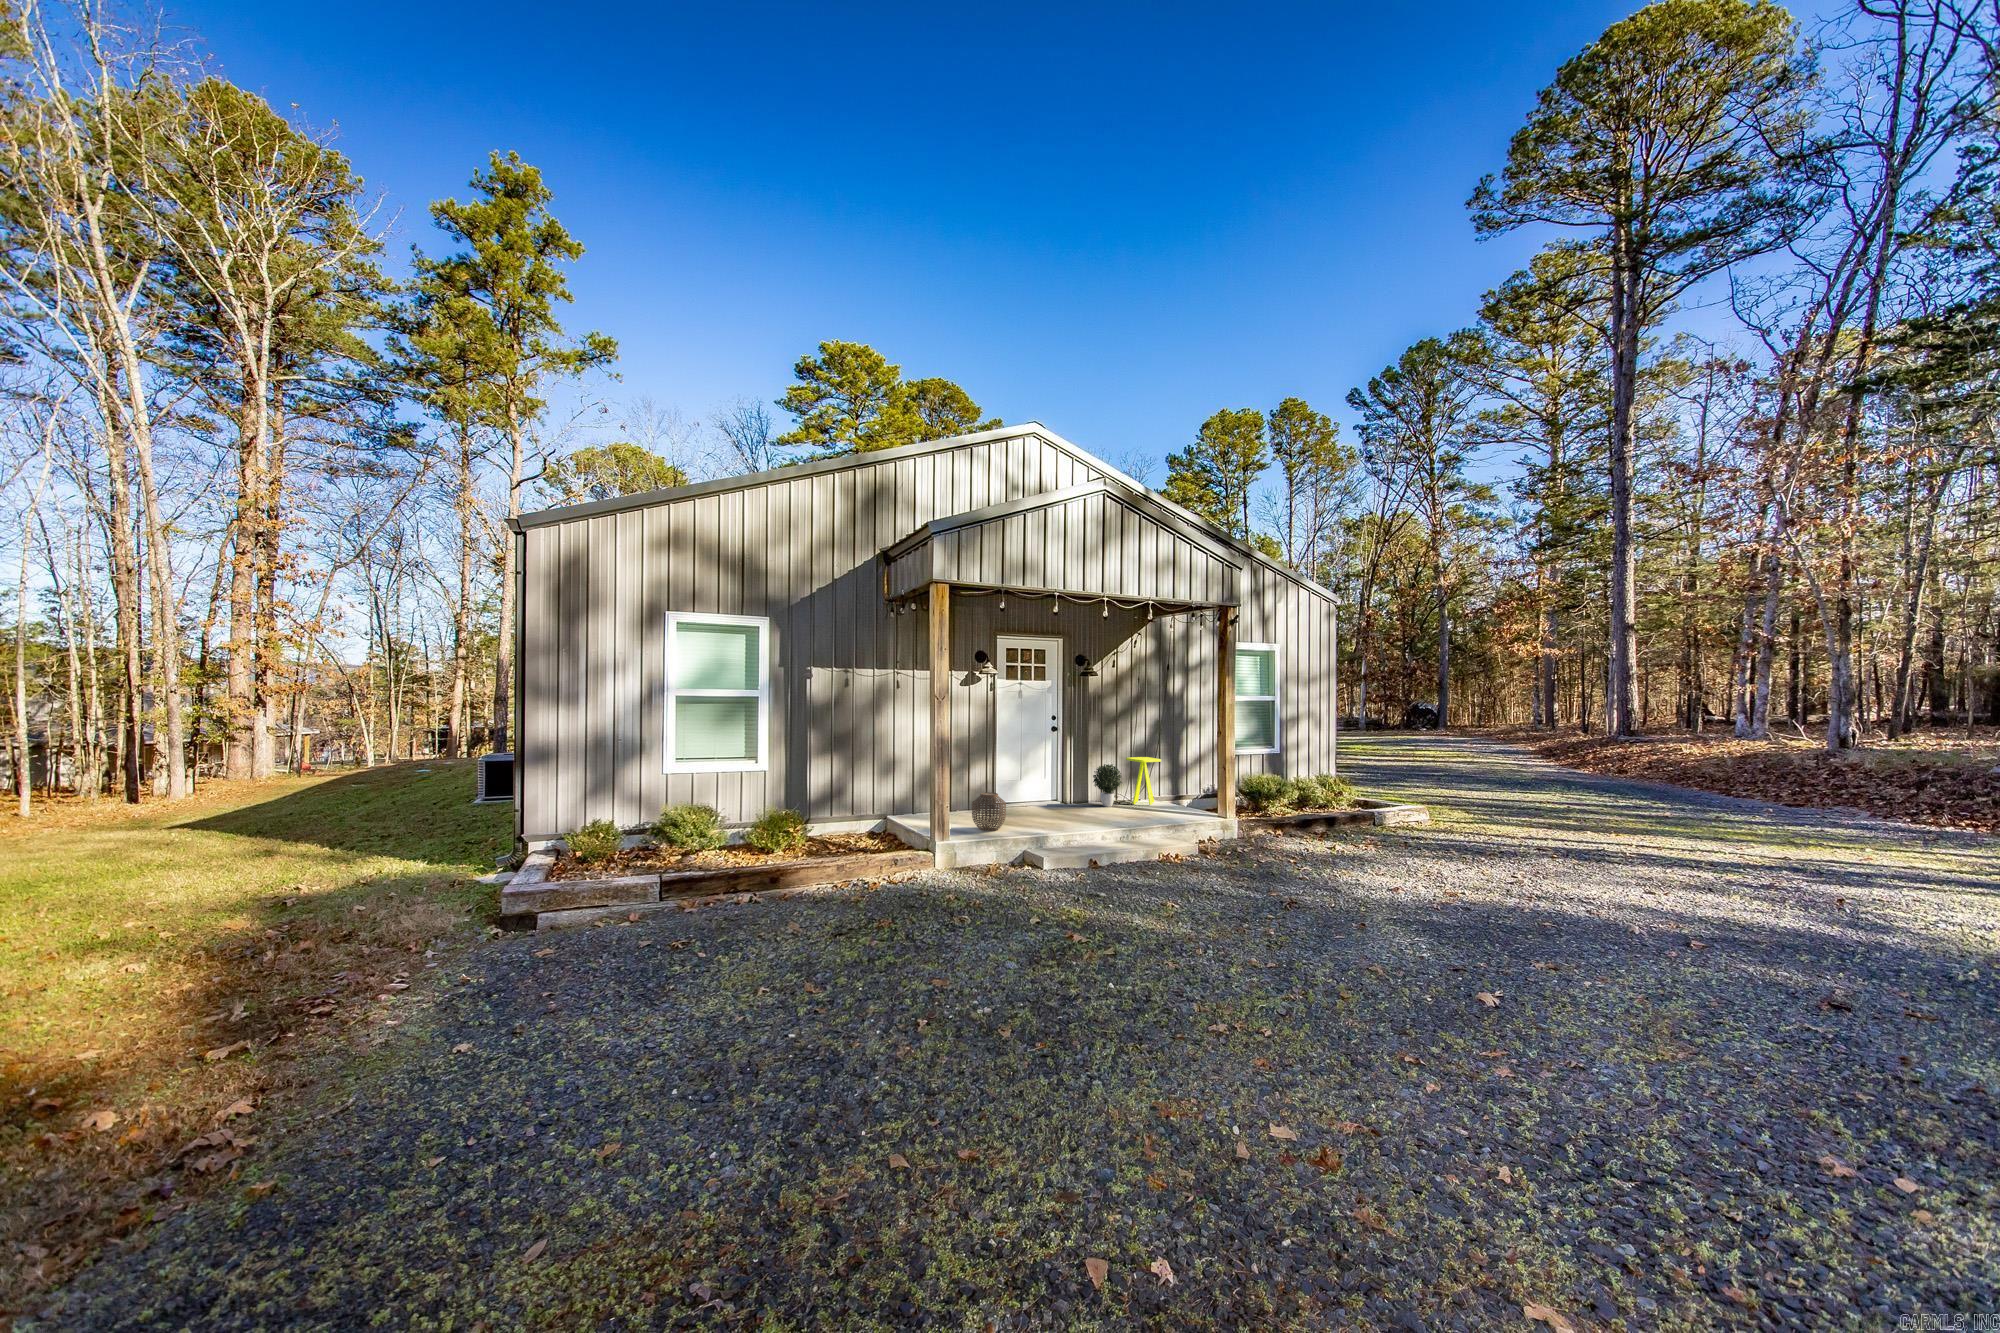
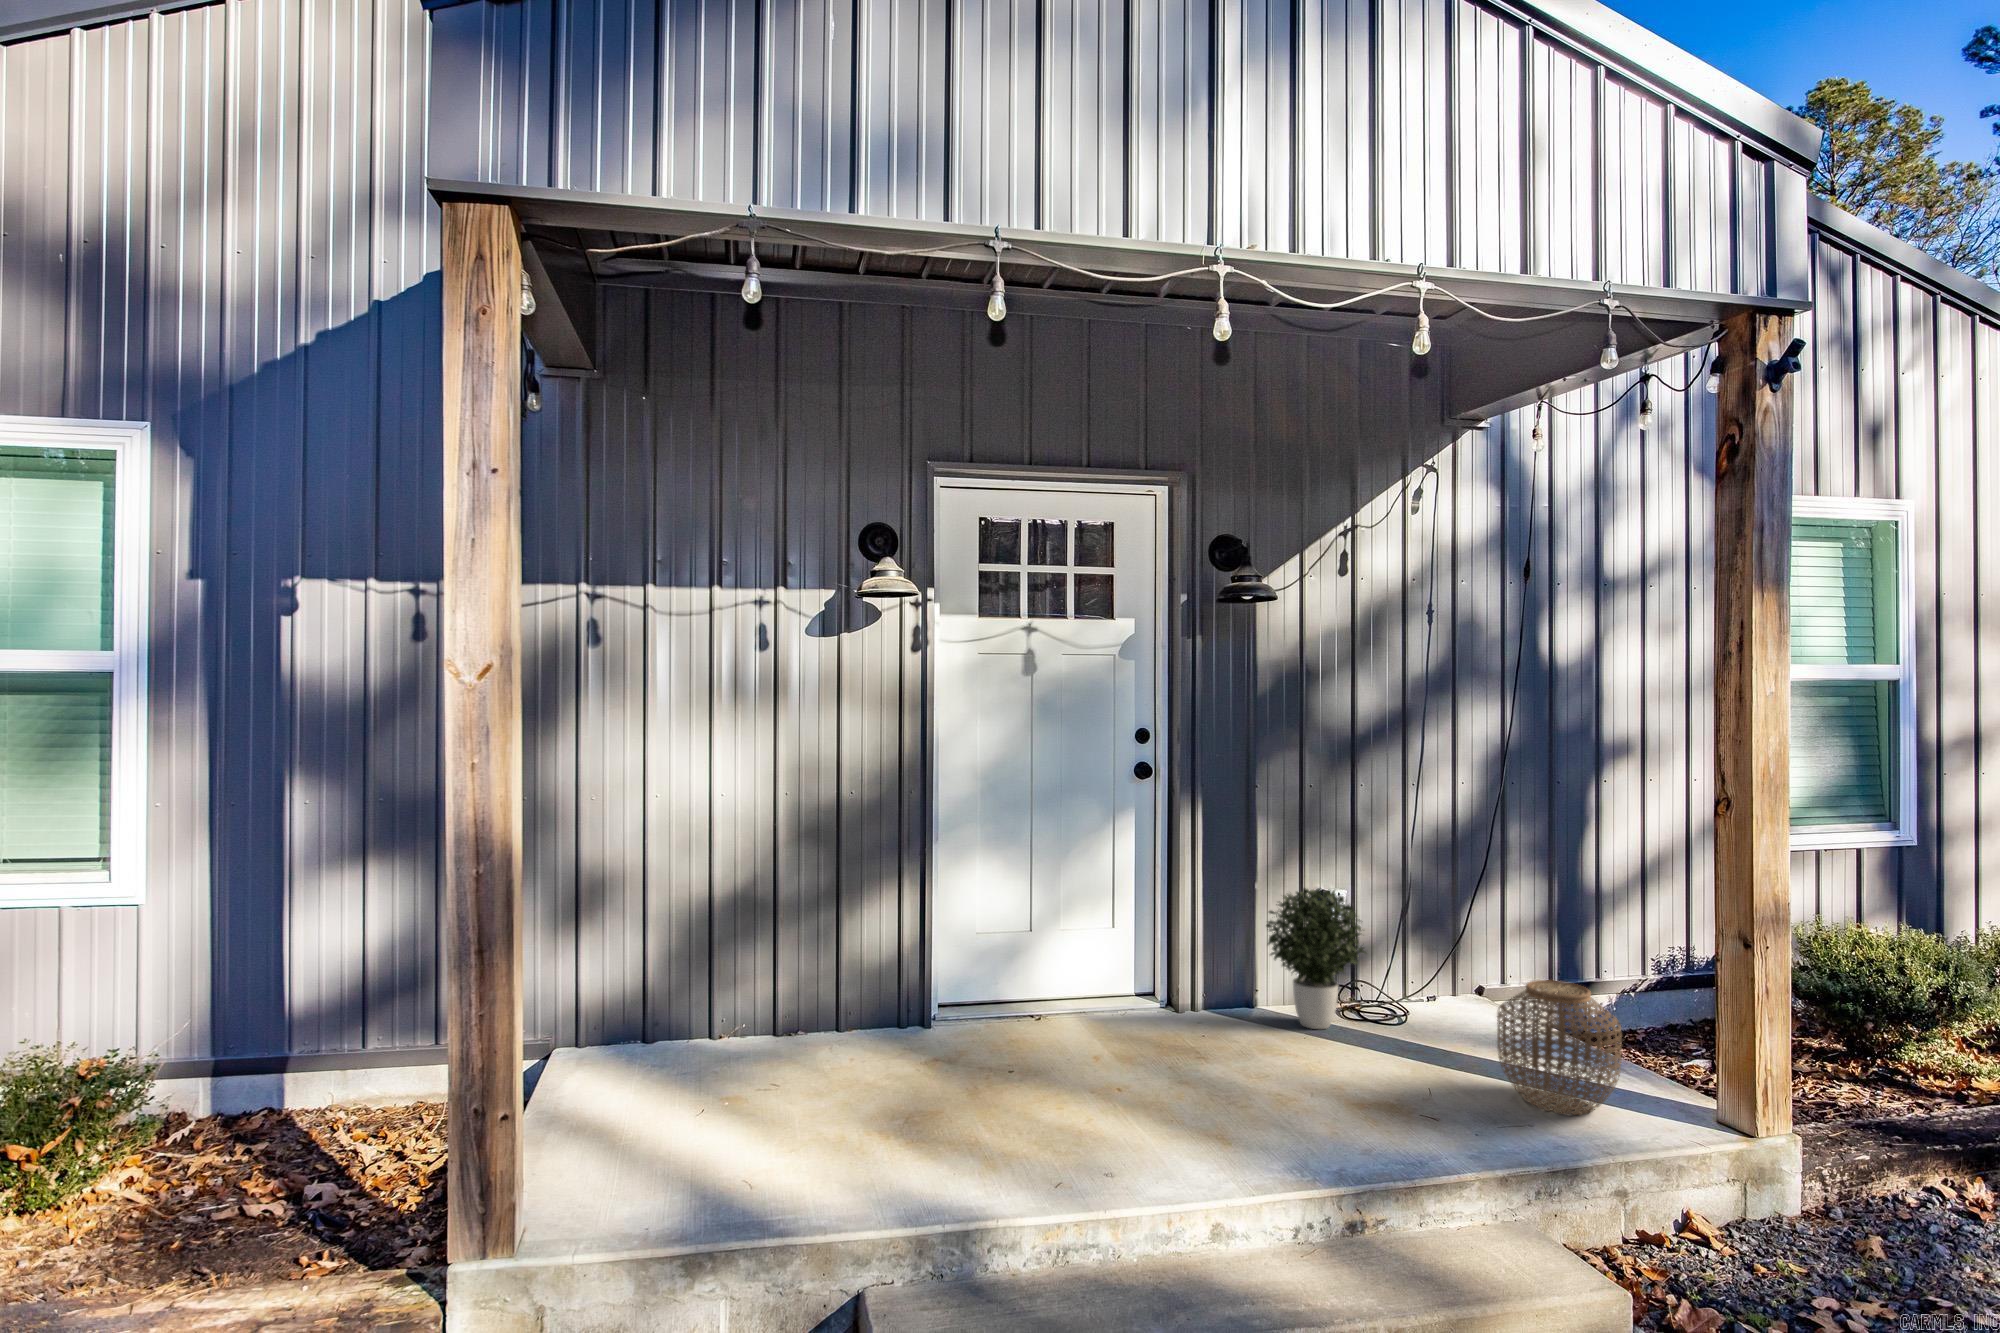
side table: present [1126,757,1161,805] -> none [1386,862,1506,1026]
woven basket: present [972,793,1006,831] -> present [1497,980,1621,1115]

